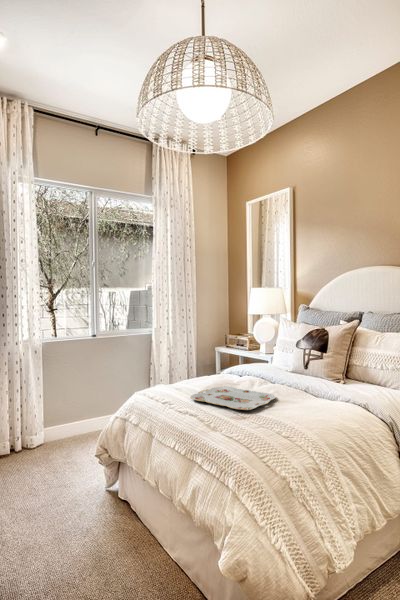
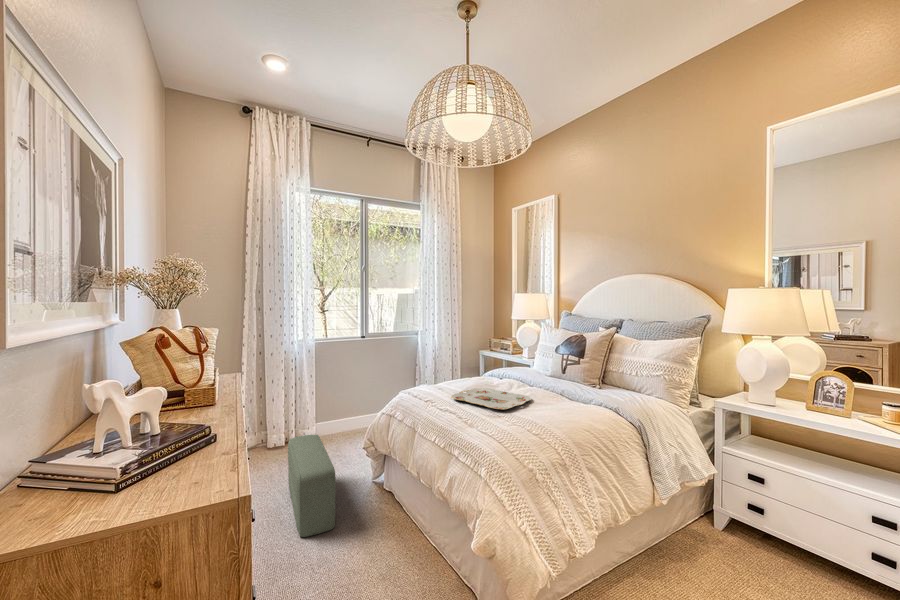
pouf: none [14,441,66,557] -> present [288,435,336,537]

